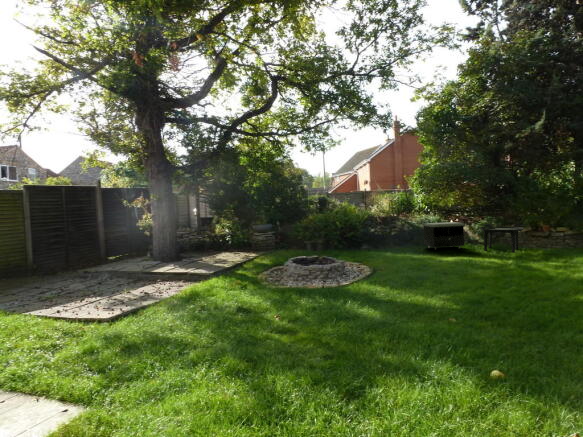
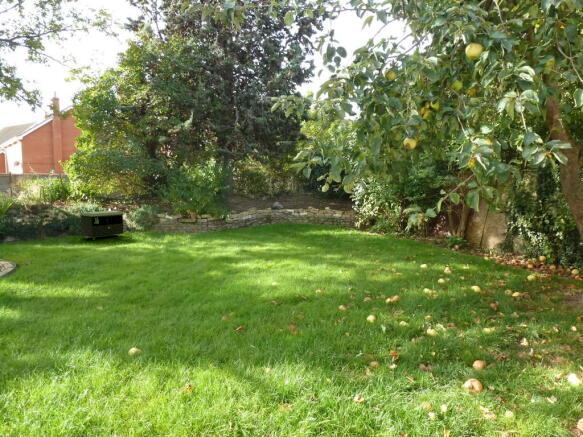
round table: present [479,226,524,252] -> none [137,215,174,238]

